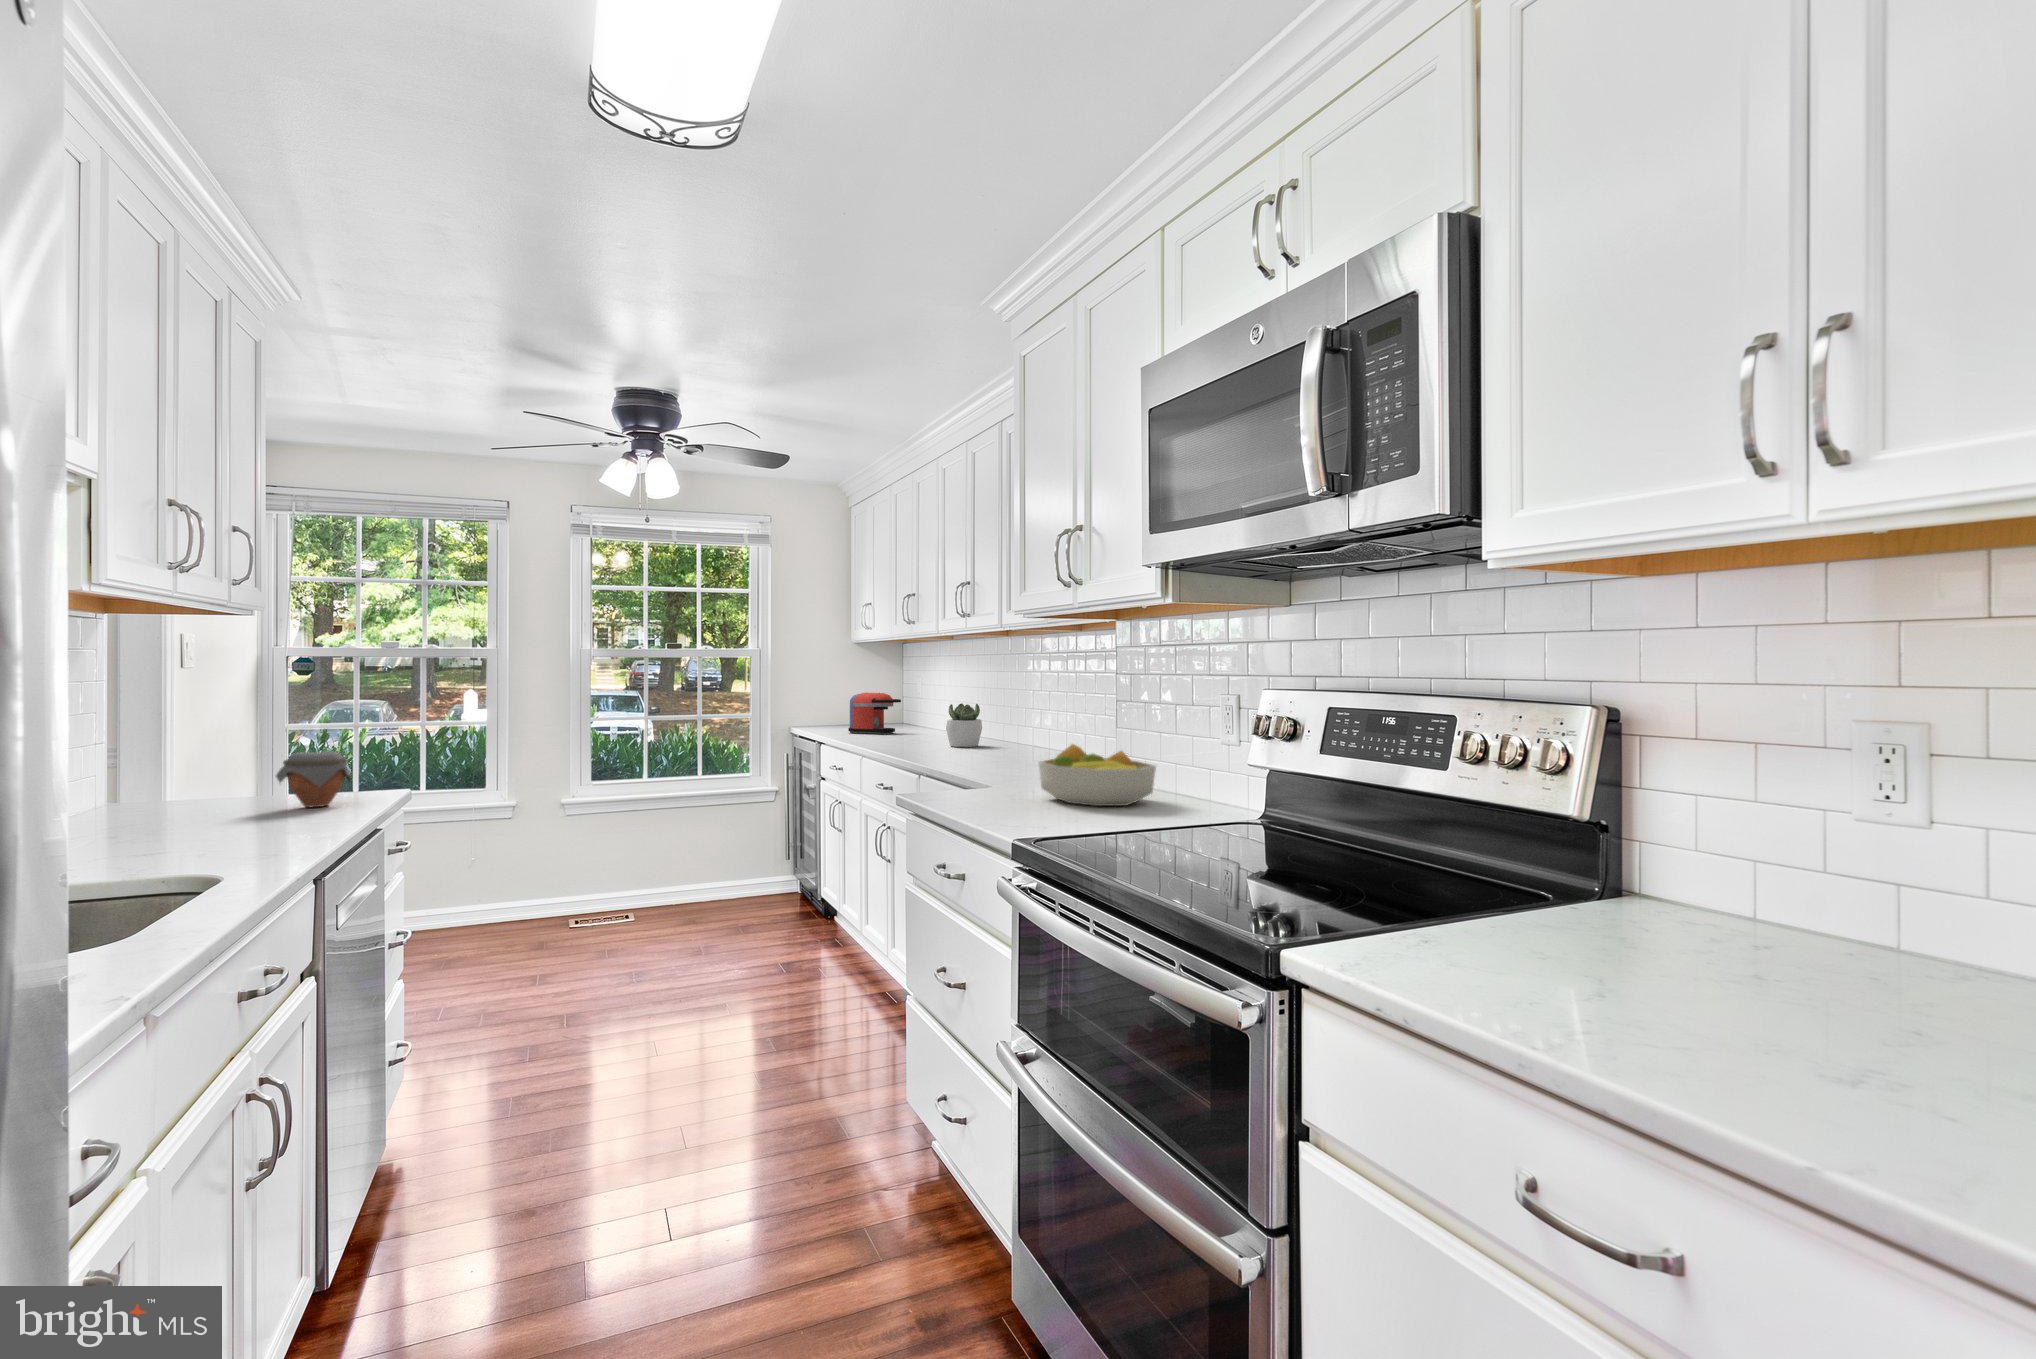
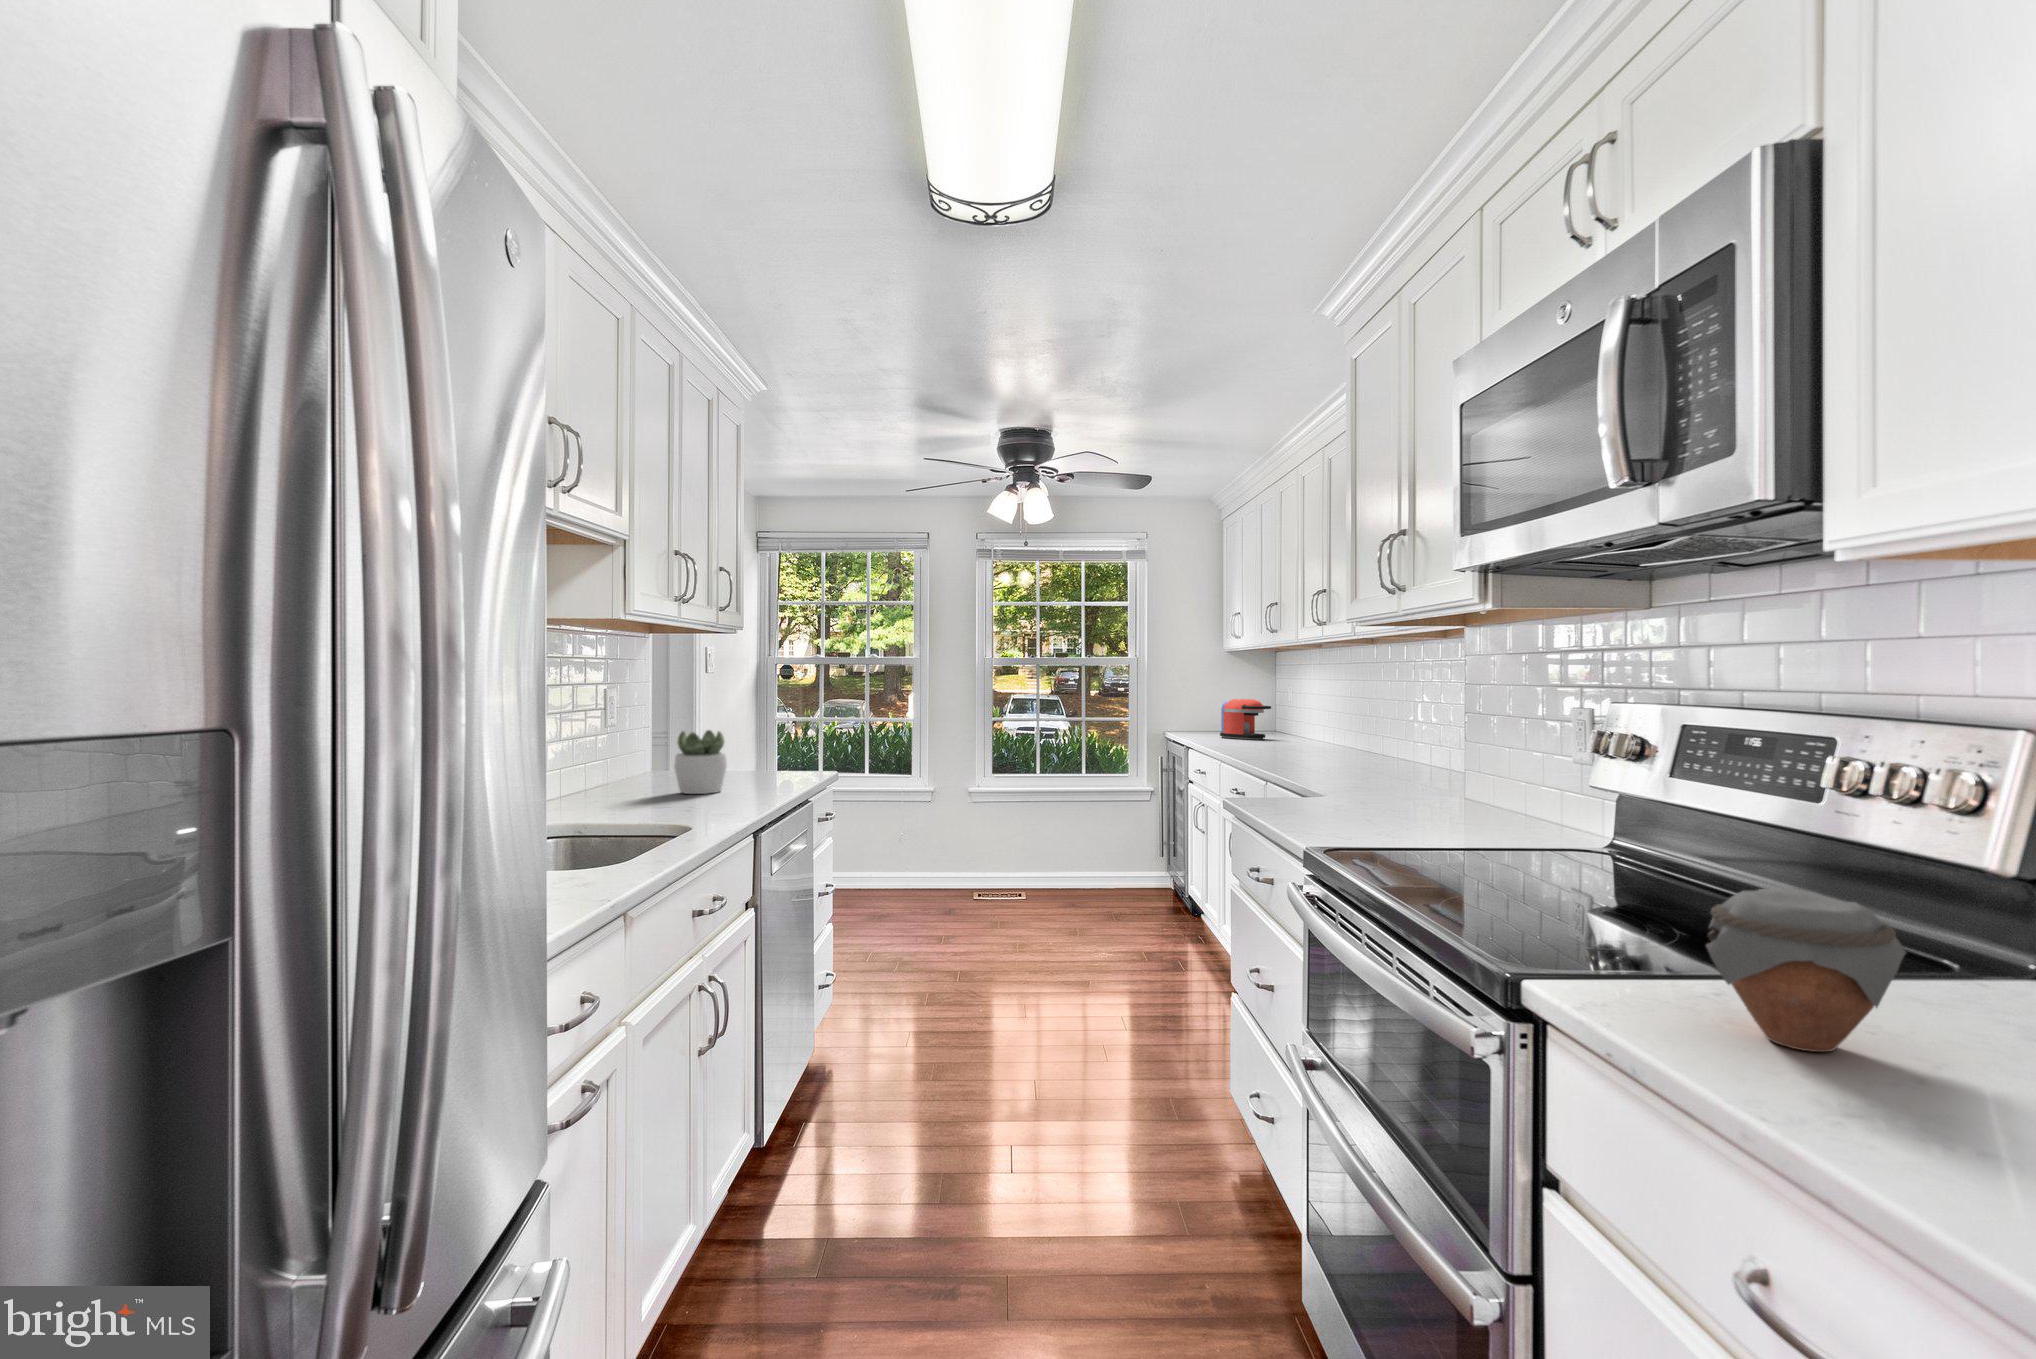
succulent plant: present [946,703,982,747] -> present [674,730,727,794]
fruit bowl: present [1039,744,1156,806] -> none [1367,754,1497,822]
jar: present [276,751,351,807] -> present [1706,888,1906,1052]

